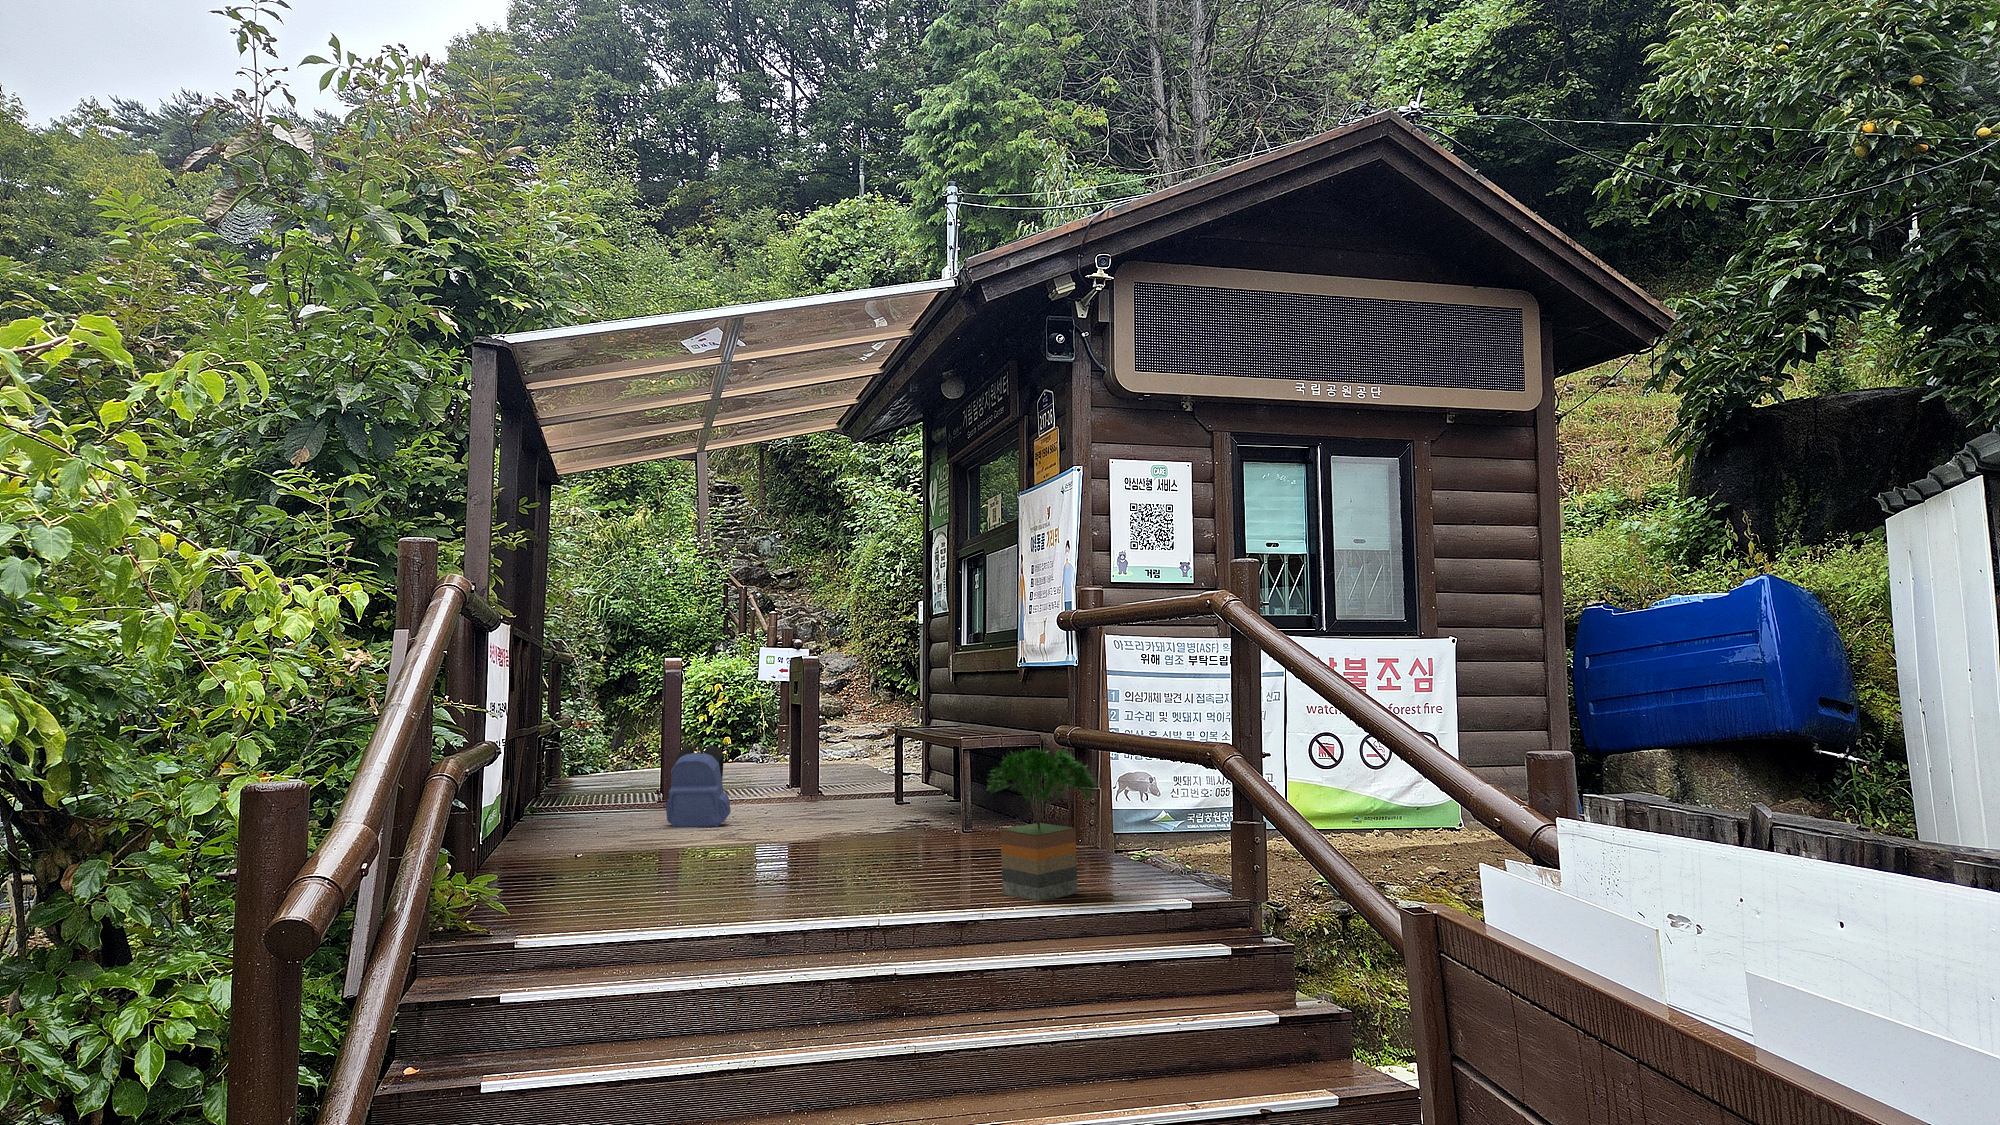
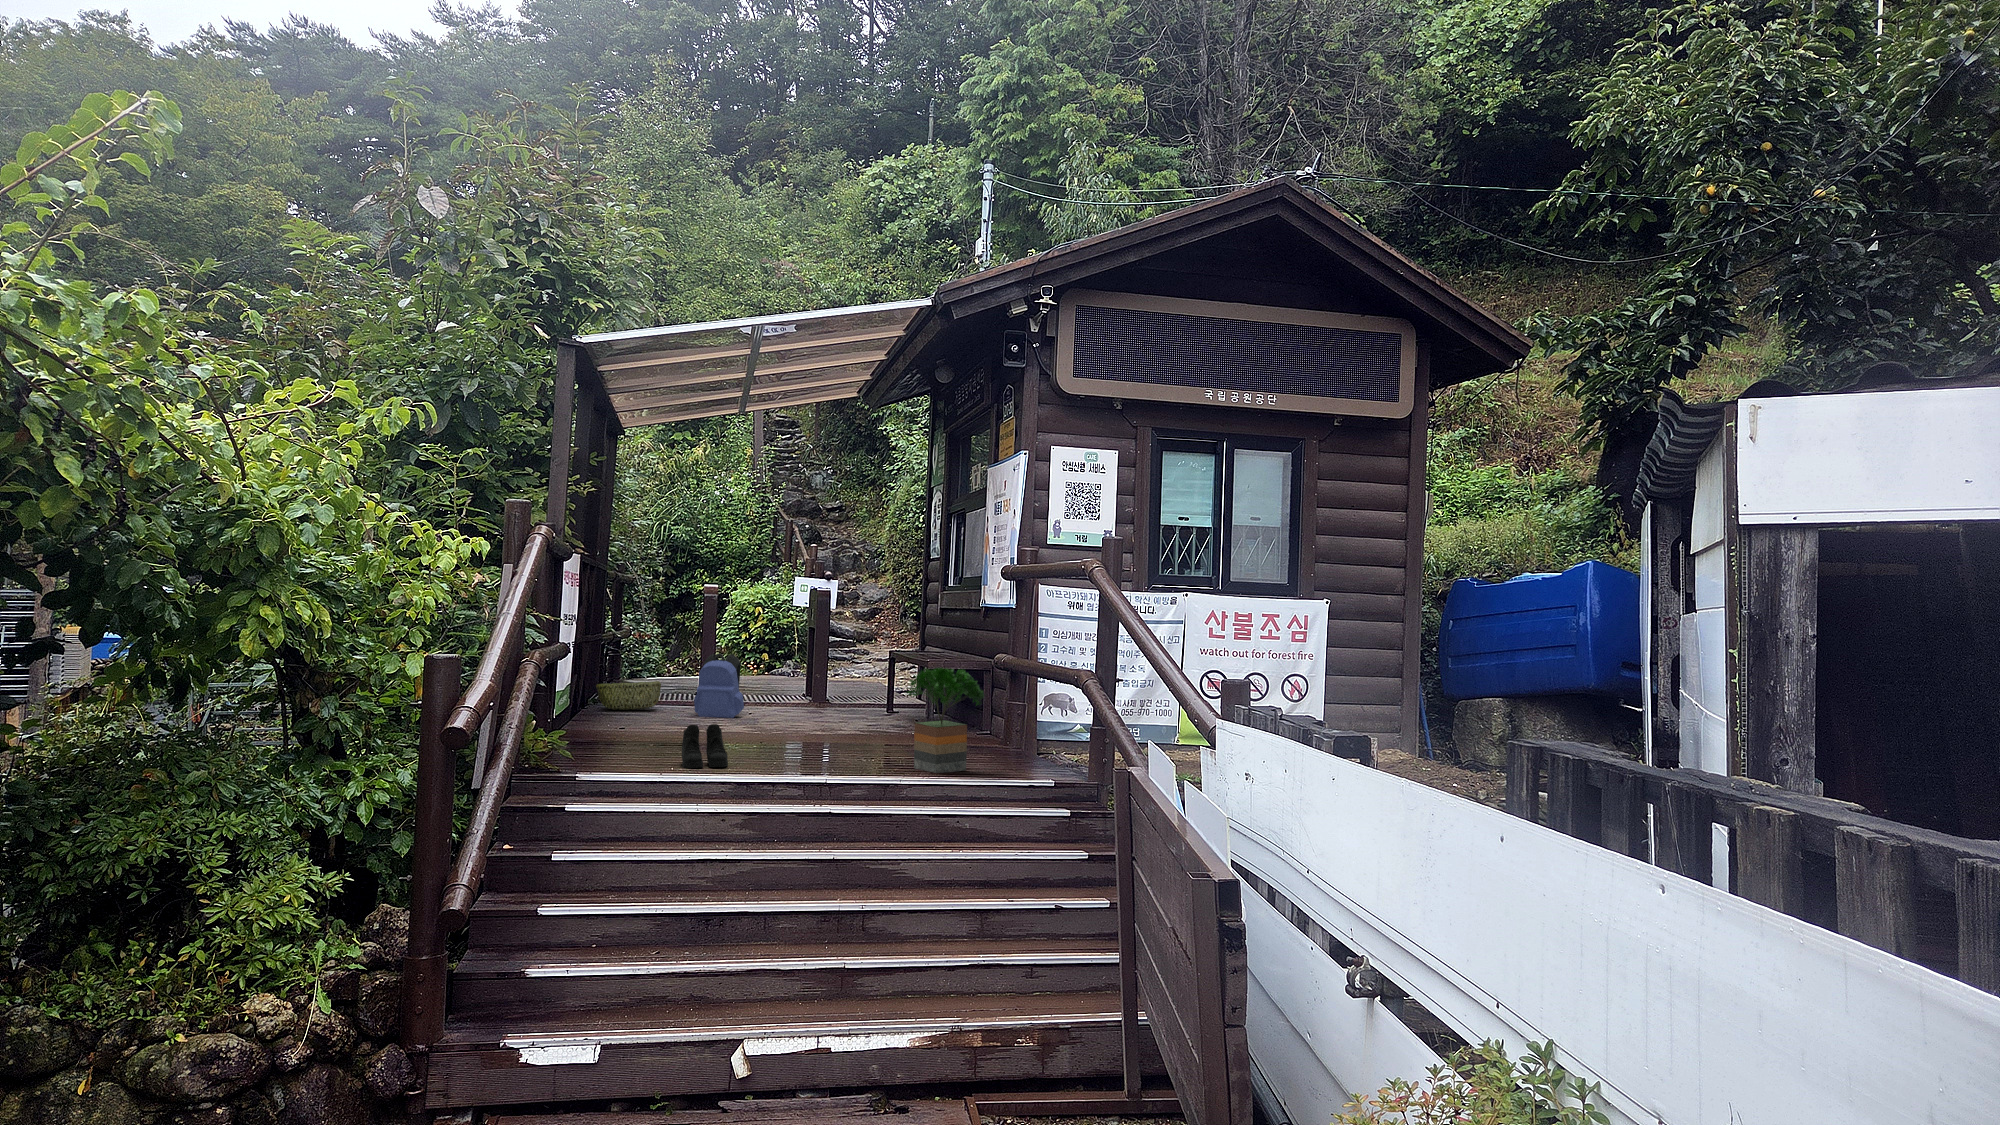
woven basket: none [536,784,621,825] -> present [596,681,661,710]
boots: none [672,850,741,919] -> present [682,724,728,768]

